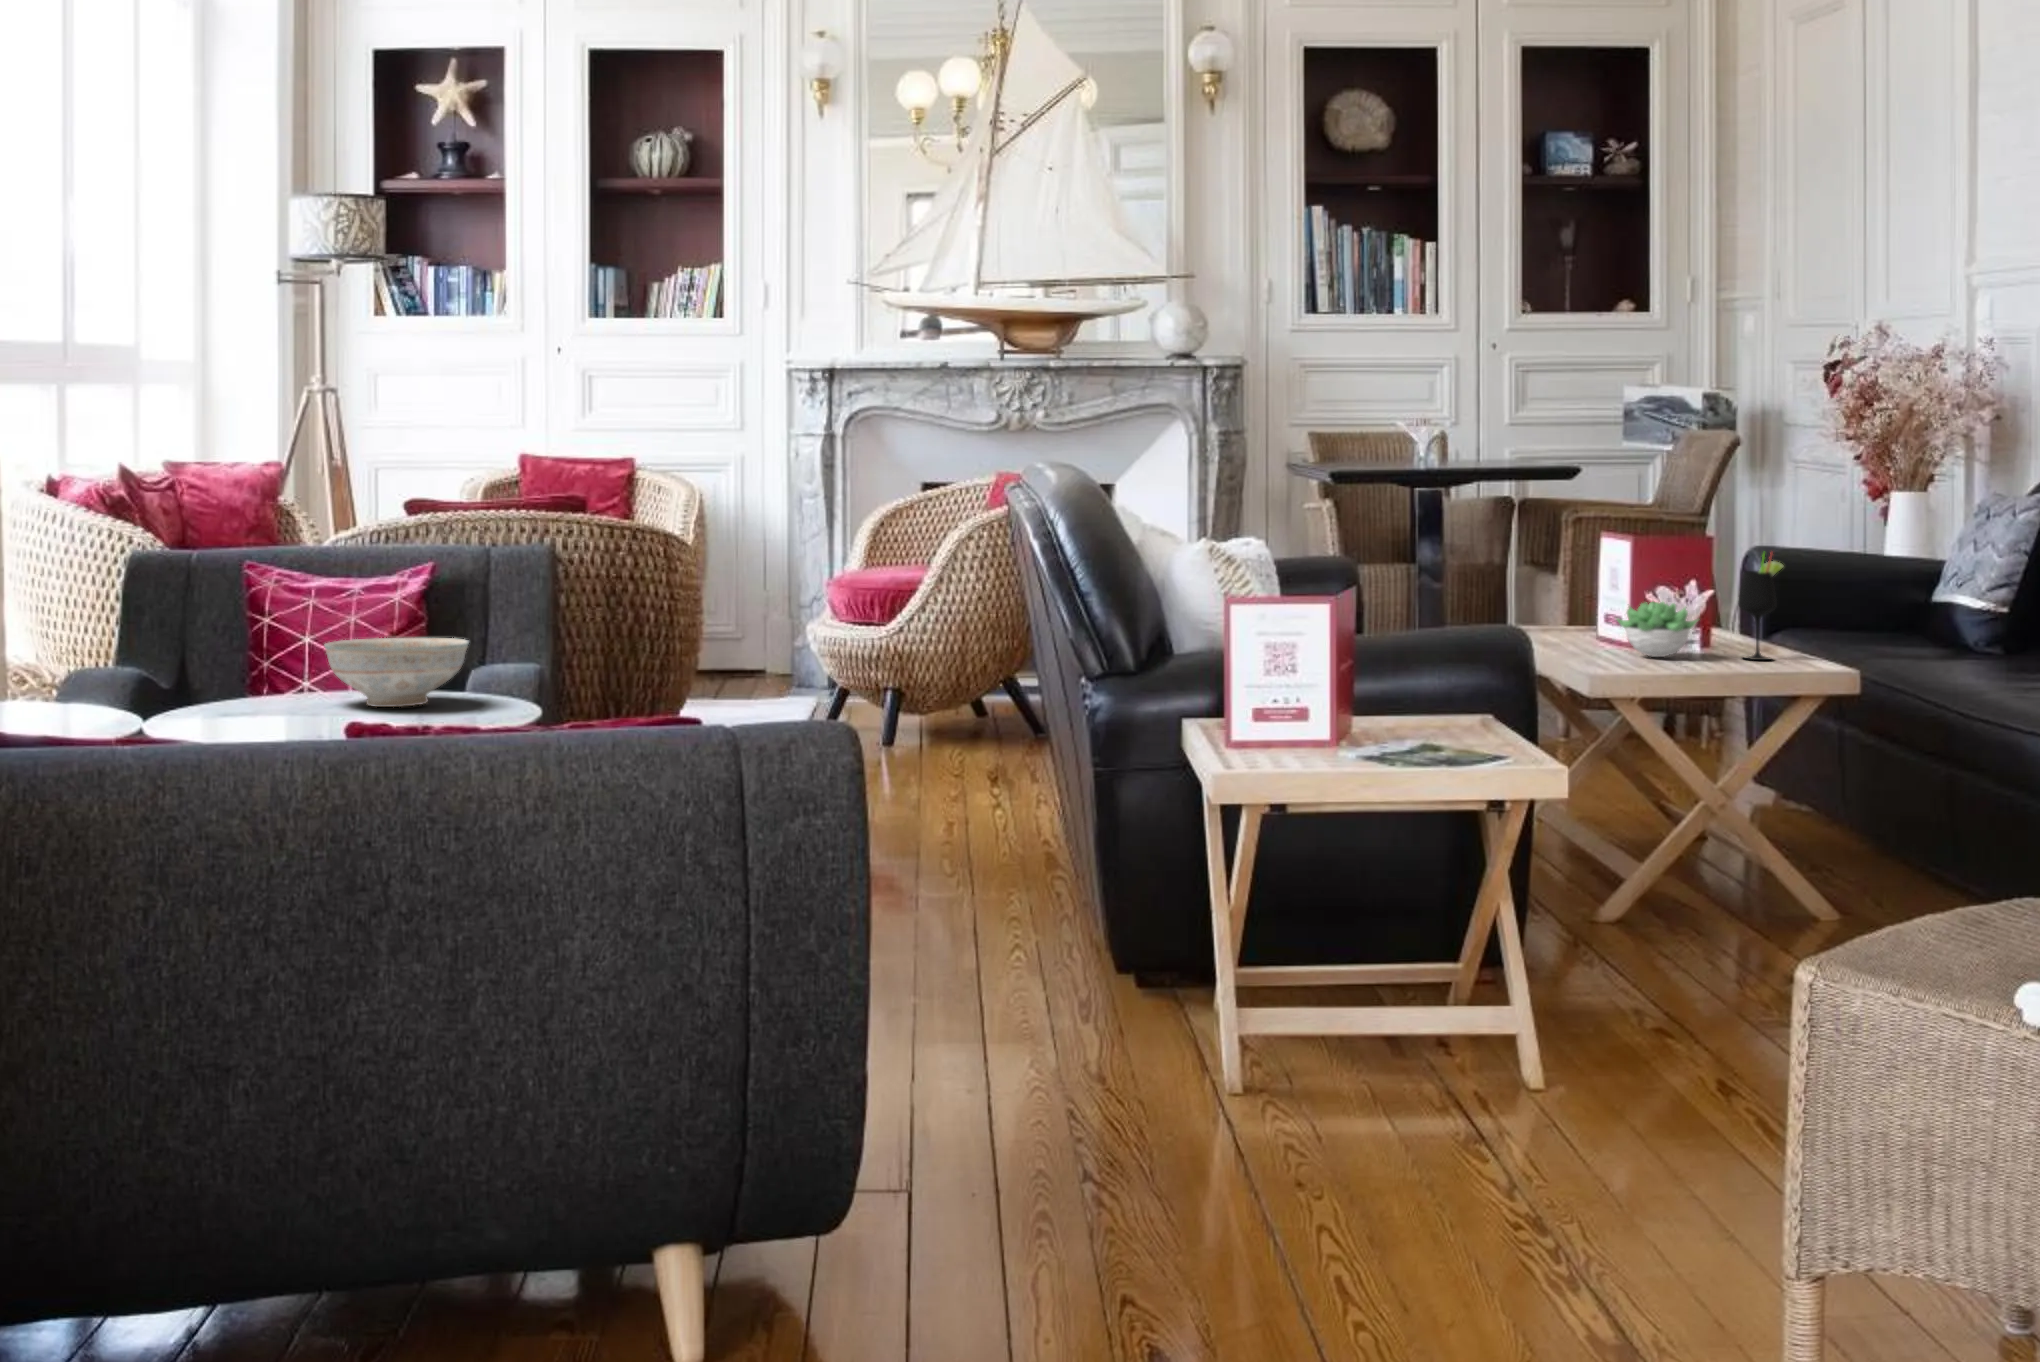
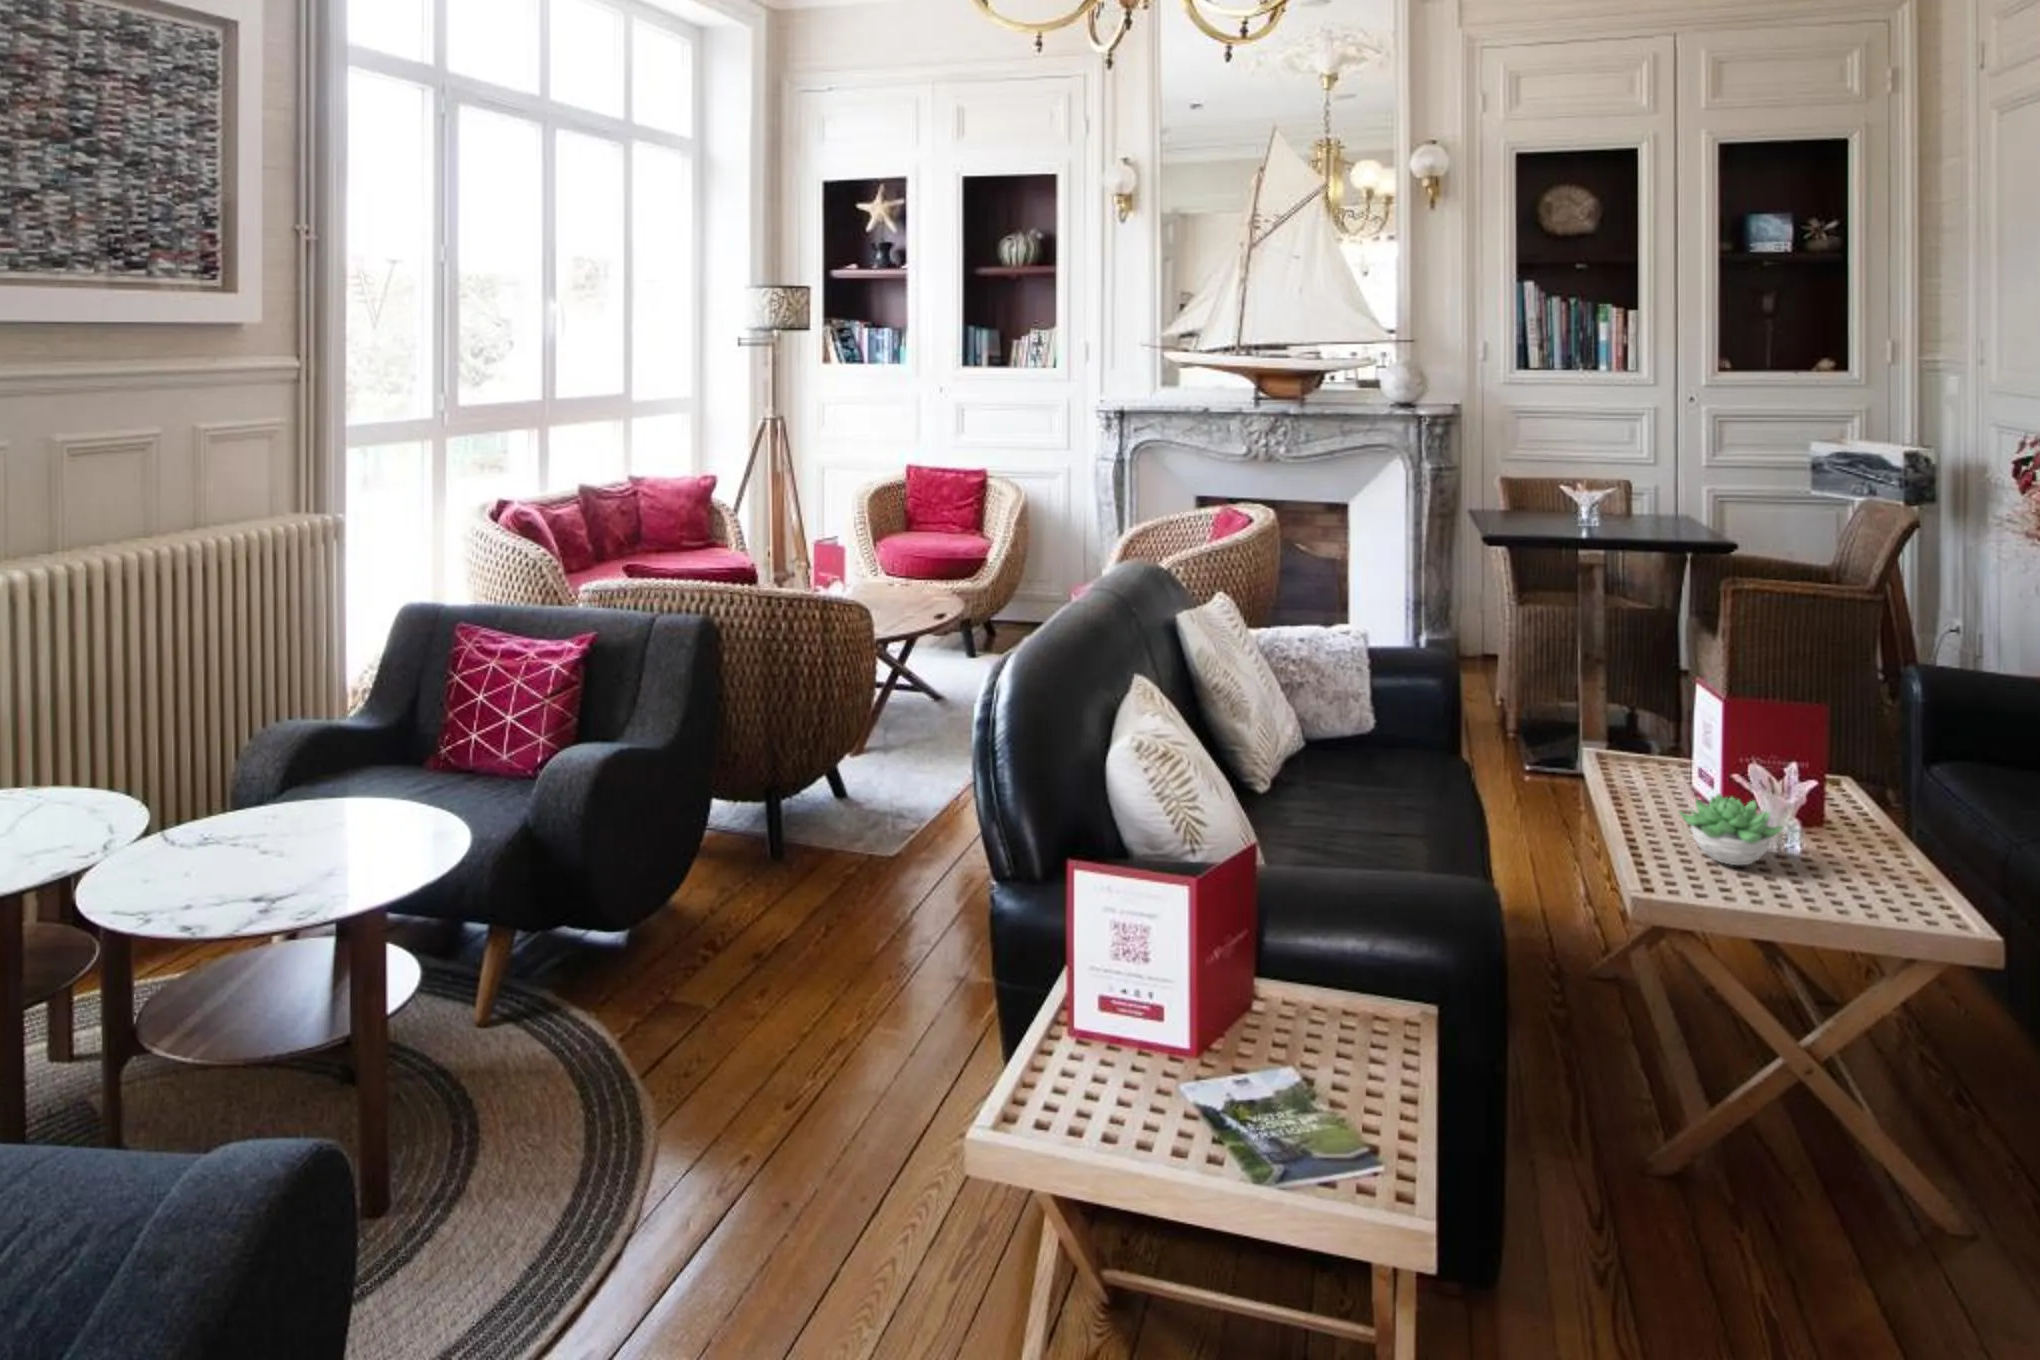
wine glass: present [1738,553,1783,660] -> none [1837,760,1897,886]
decorative bowl: present [324,638,469,707] -> none [242,776,390,863]

